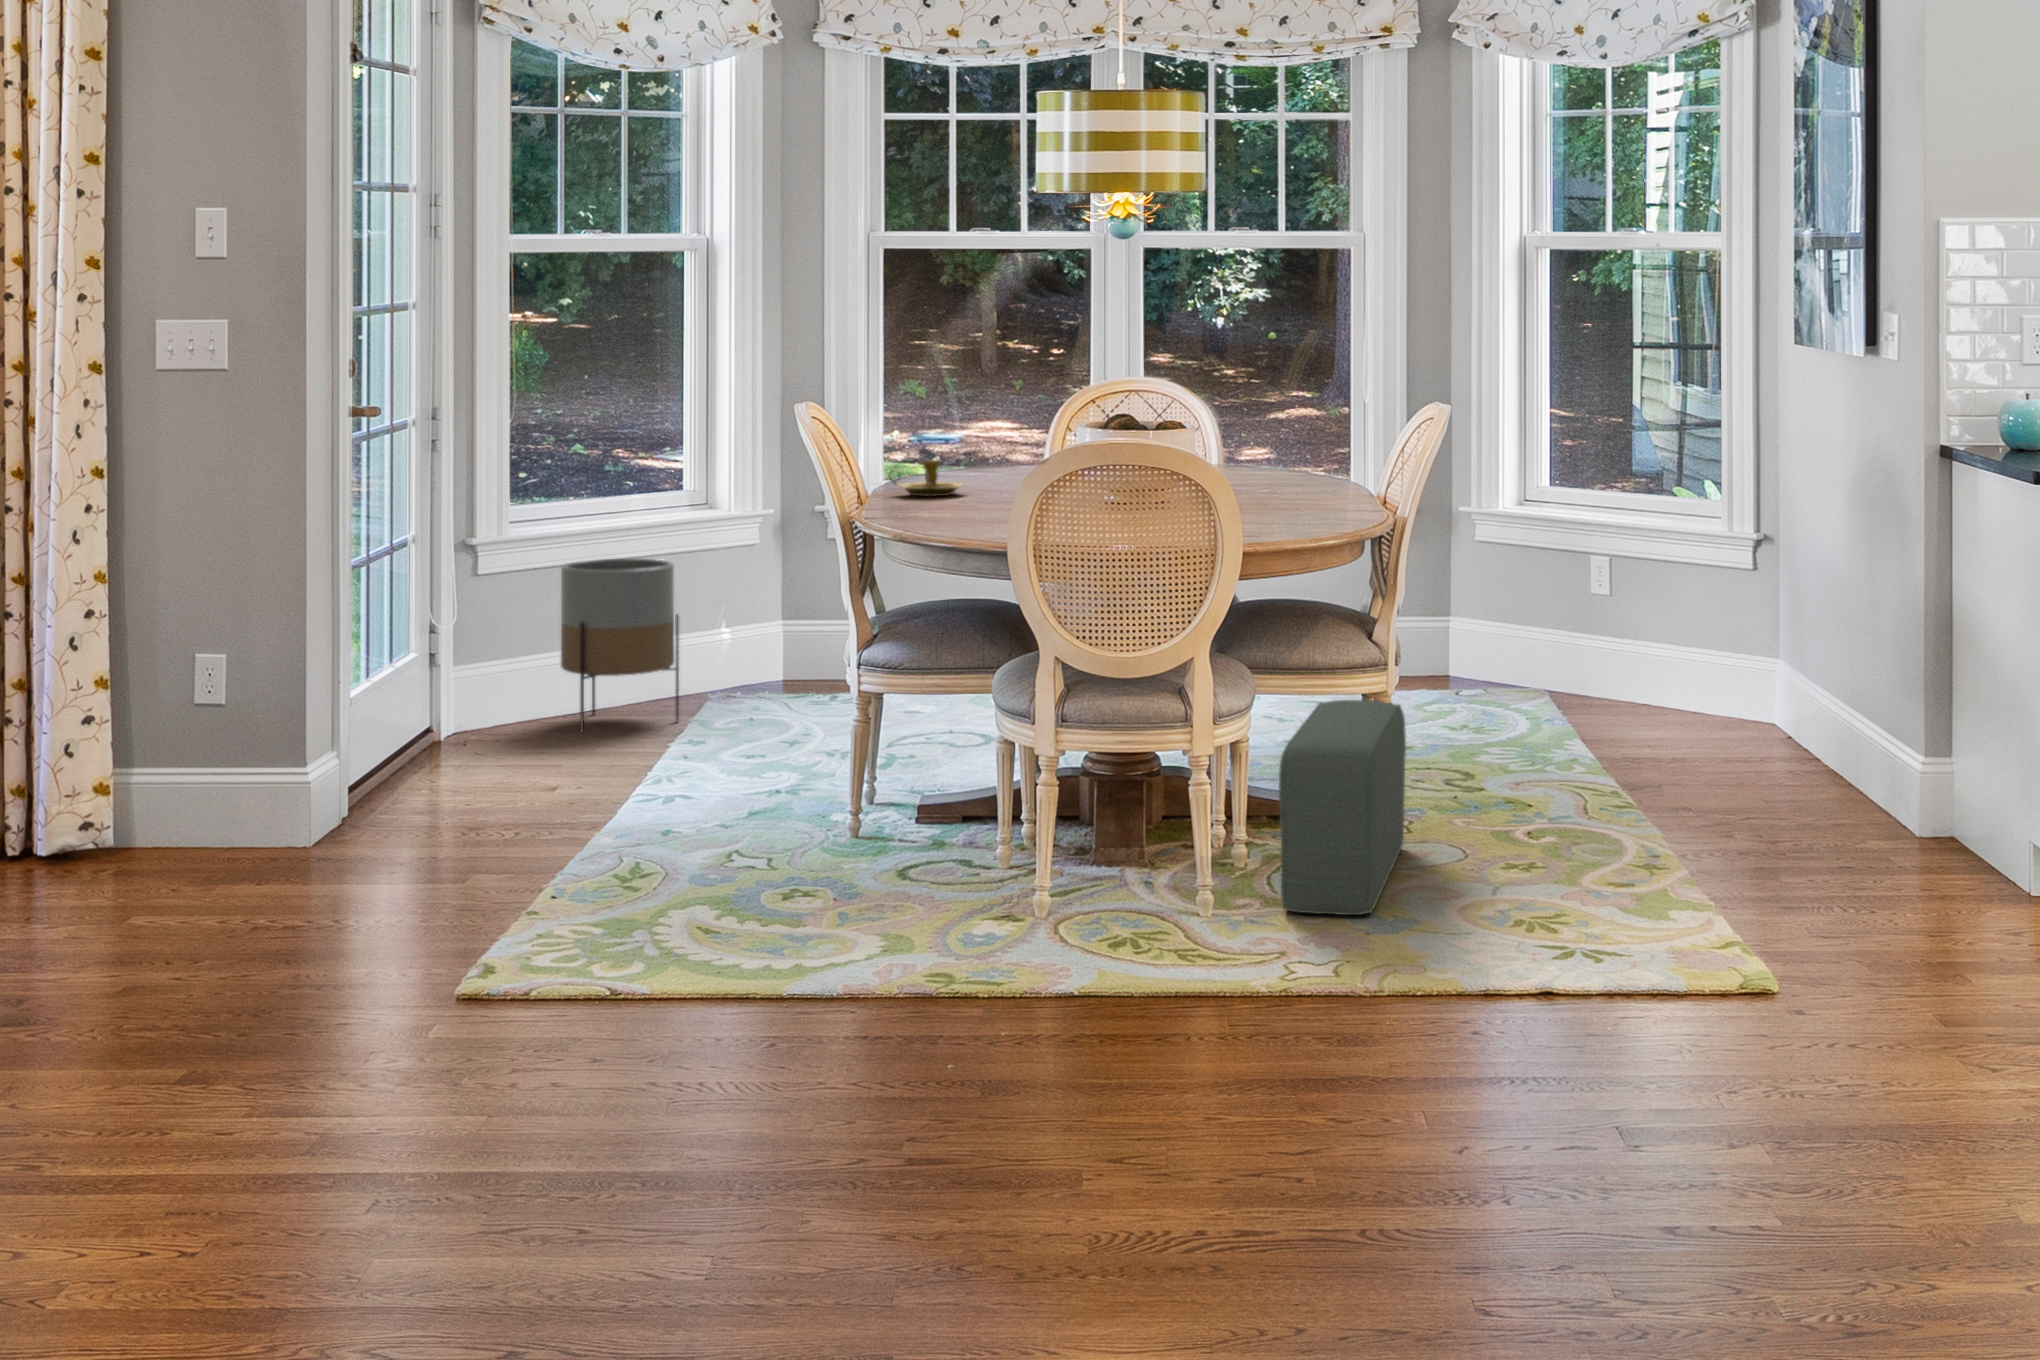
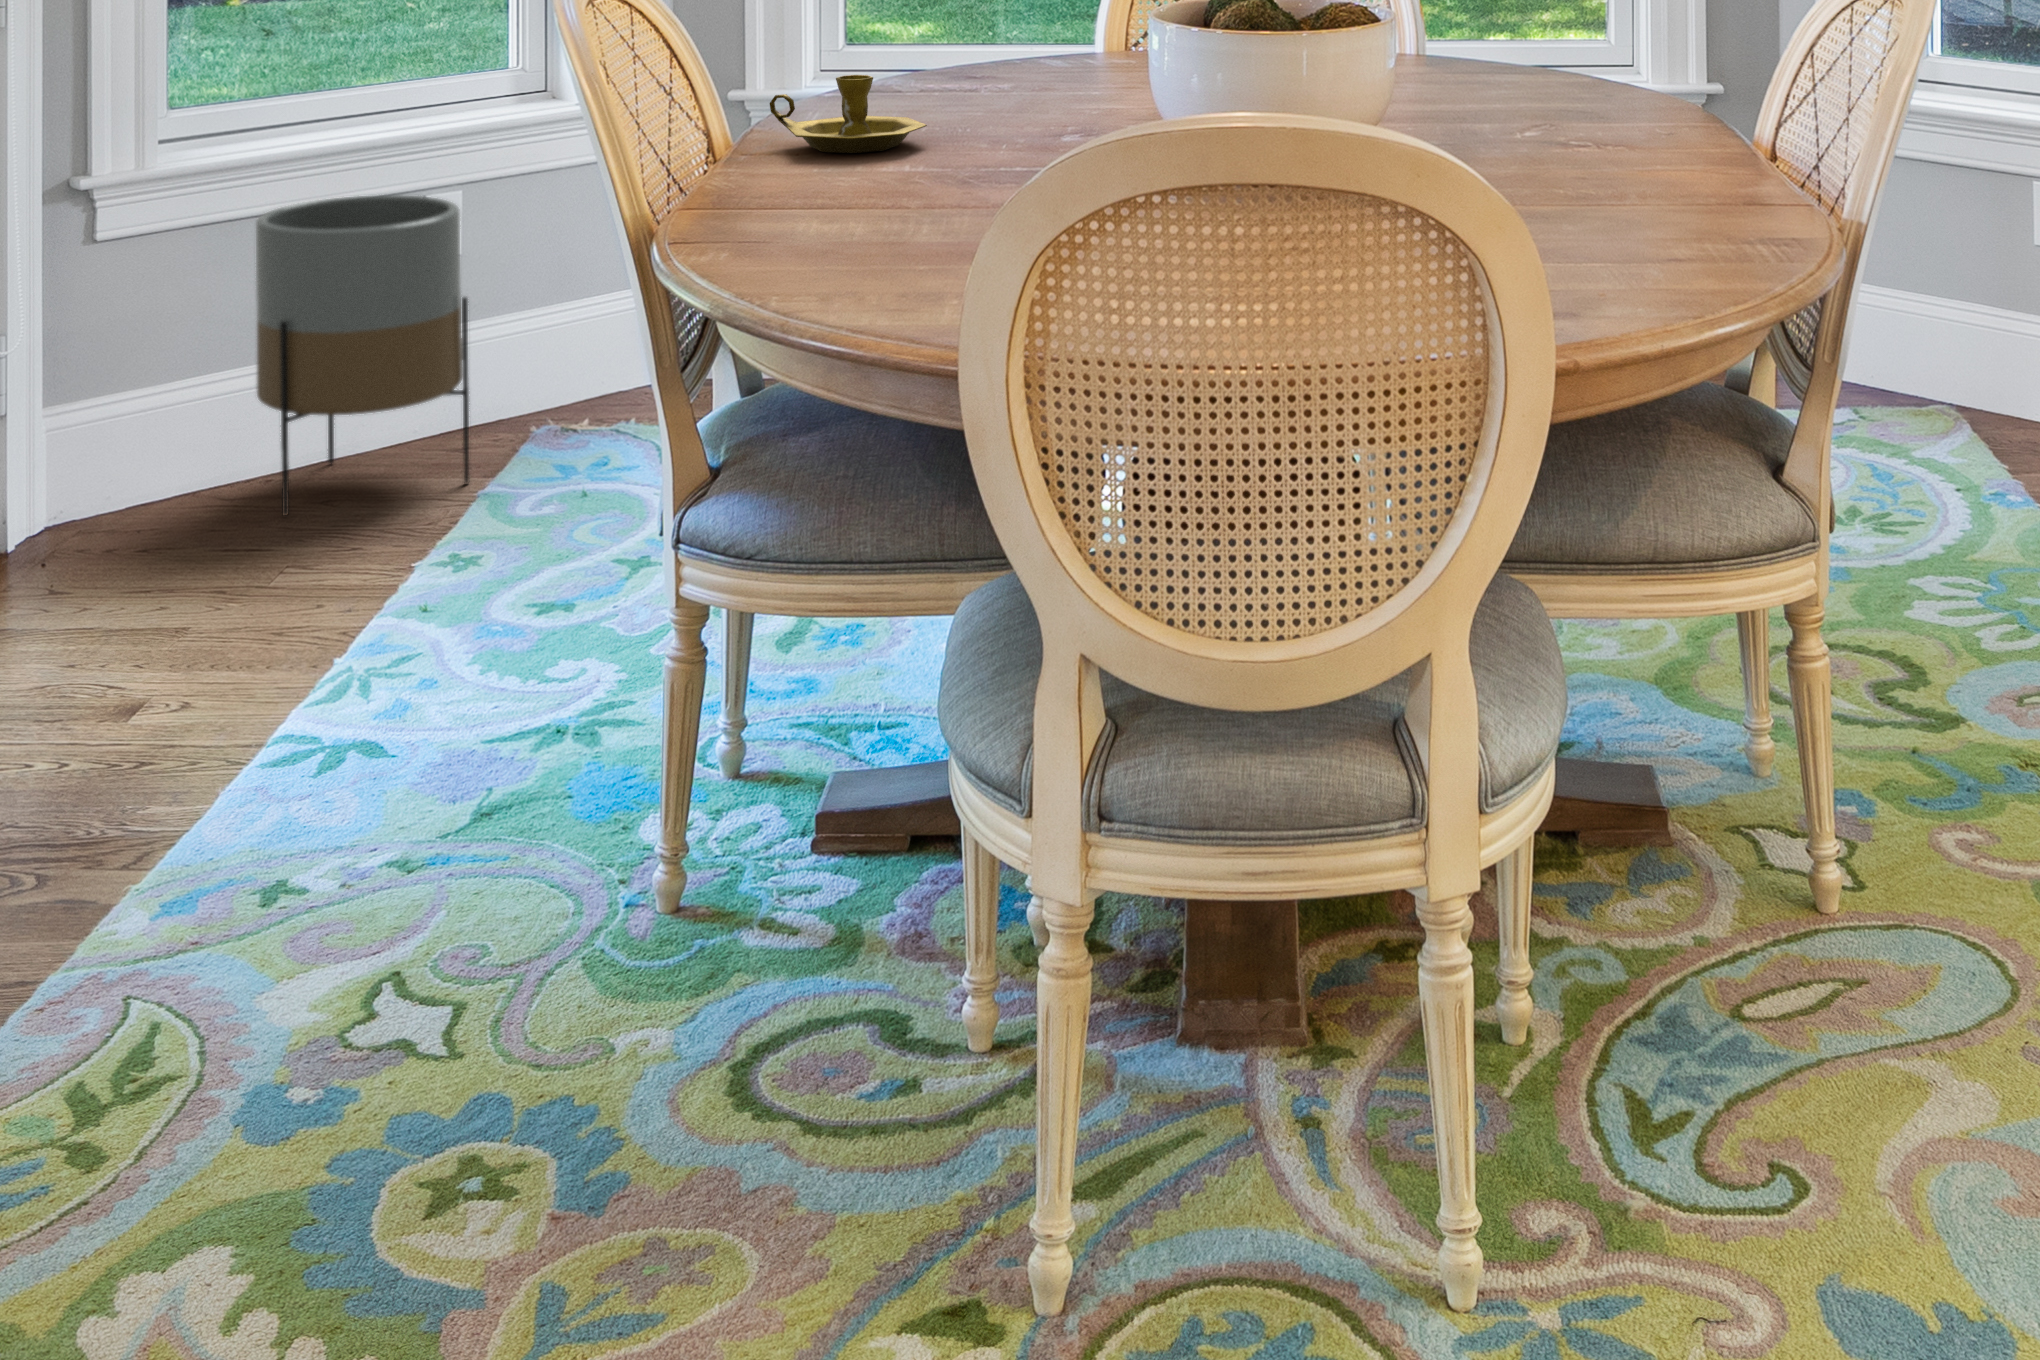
pouf: present [1279,700,1406,915] -> none [1647,625,1898,1310]

